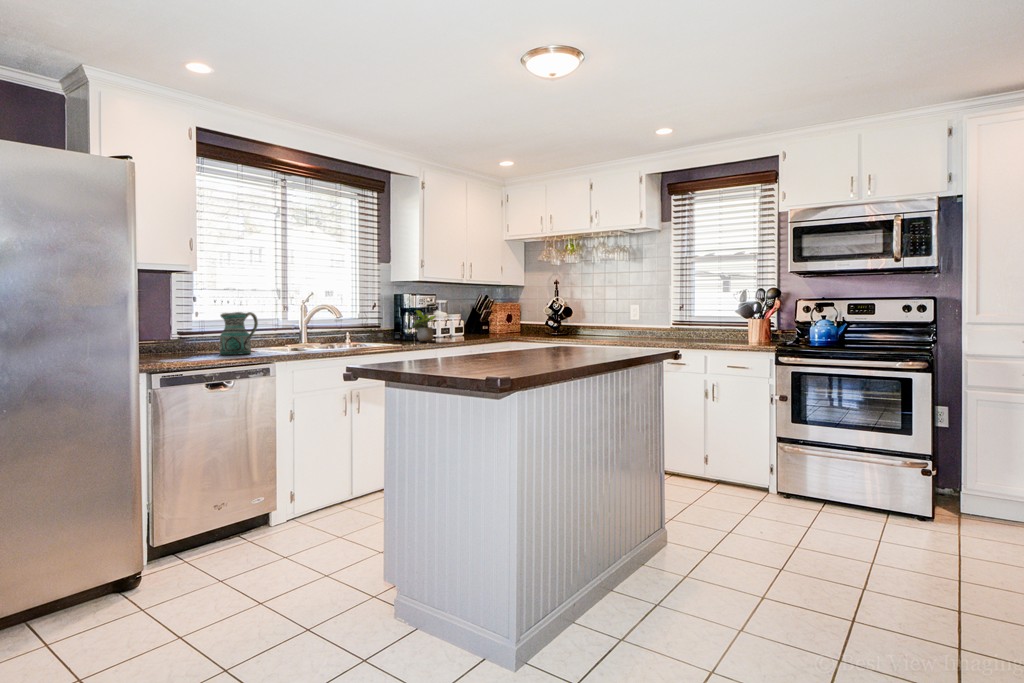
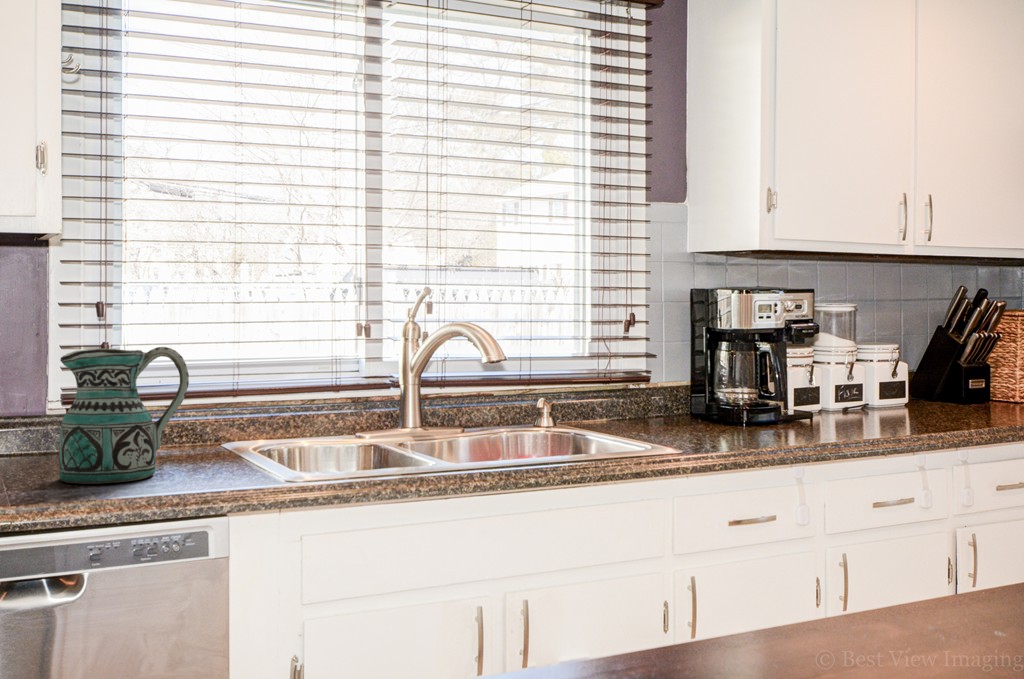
potted plant: present [412,310,436,342] -> none [718,337,805,434]

